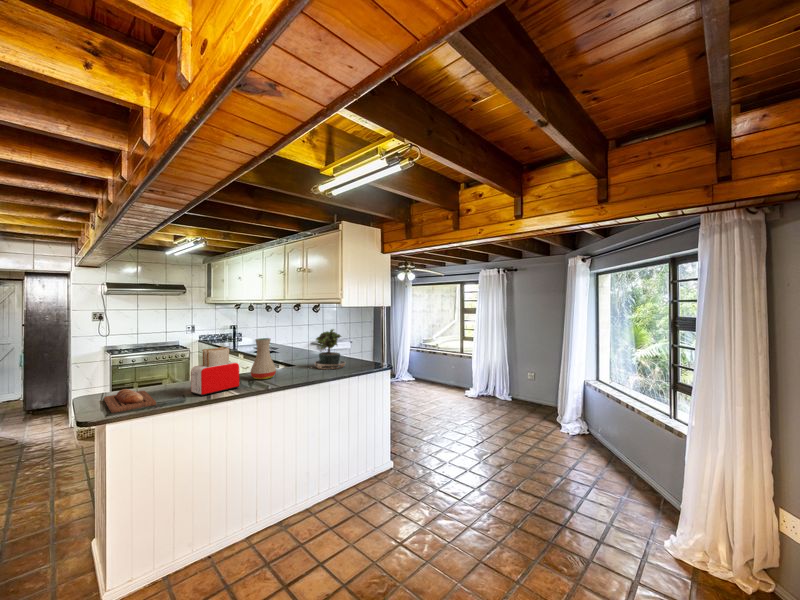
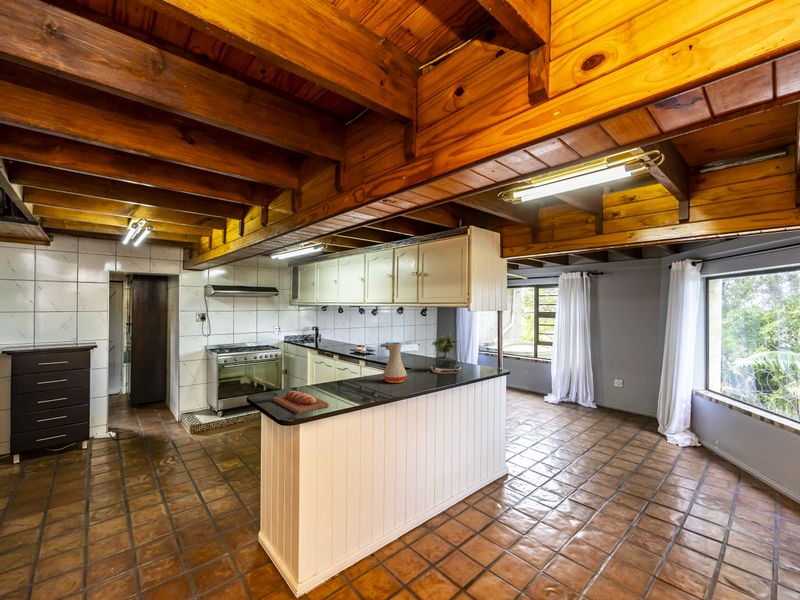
toaster: present [191,347,239,396] -> none [347,351,386,399]

